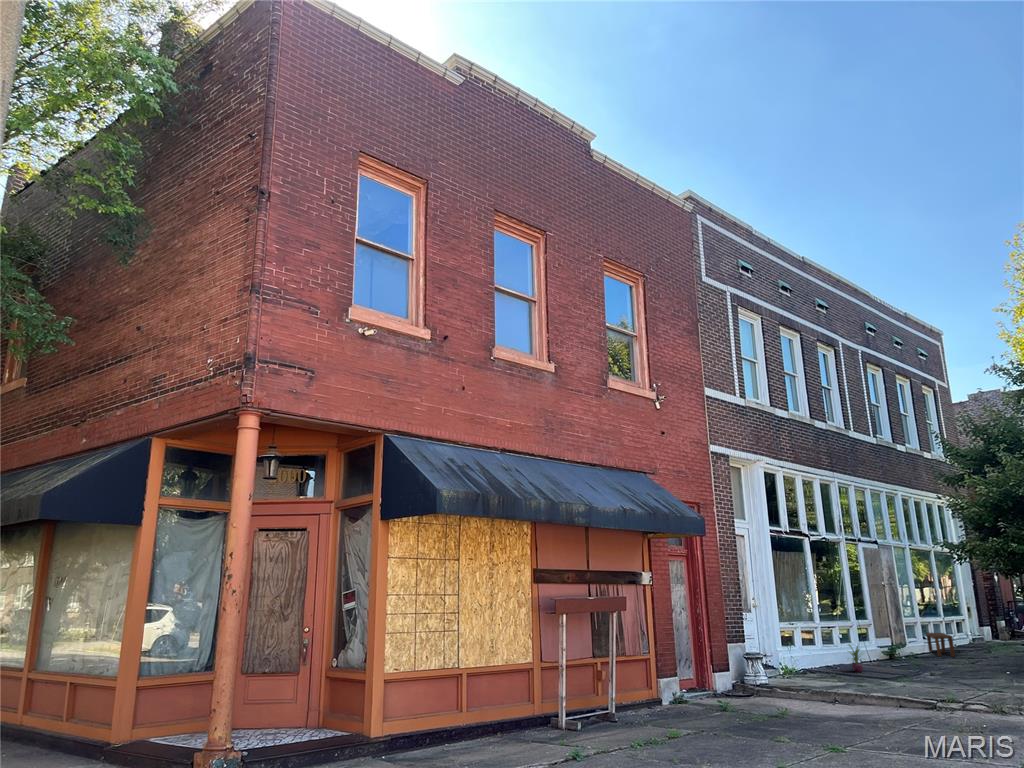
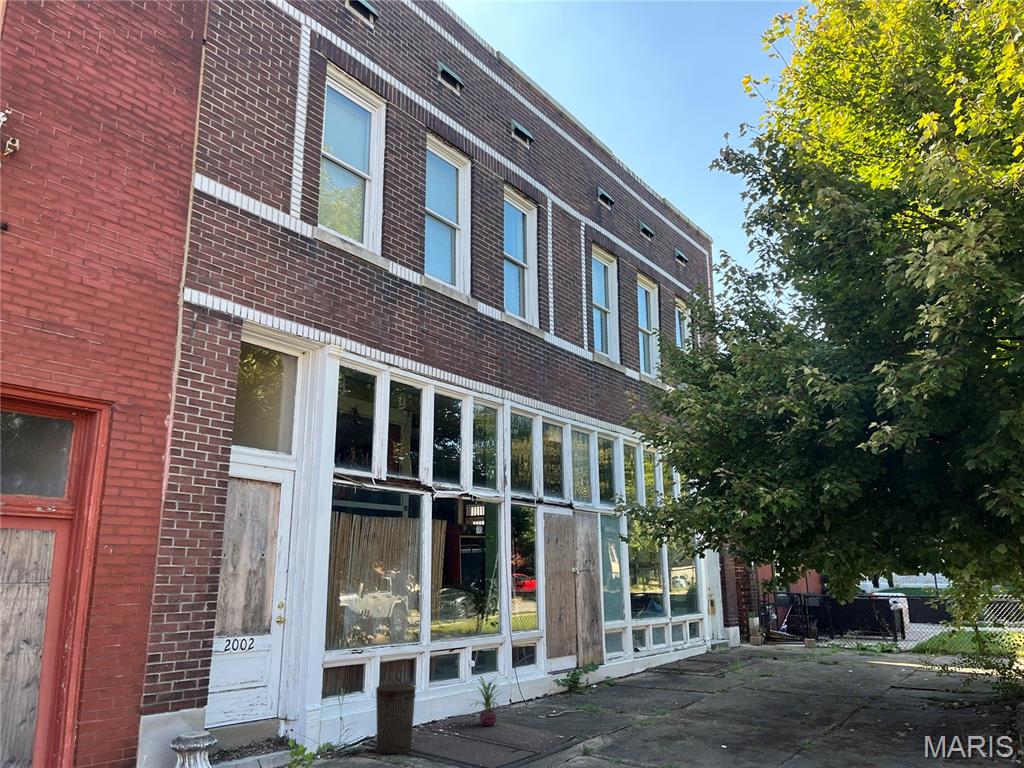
bench: present [926,633,955,657] -> none [640,641,671,678]
trash can: none [803,640,829,680] -> present [376,678,416,754]

